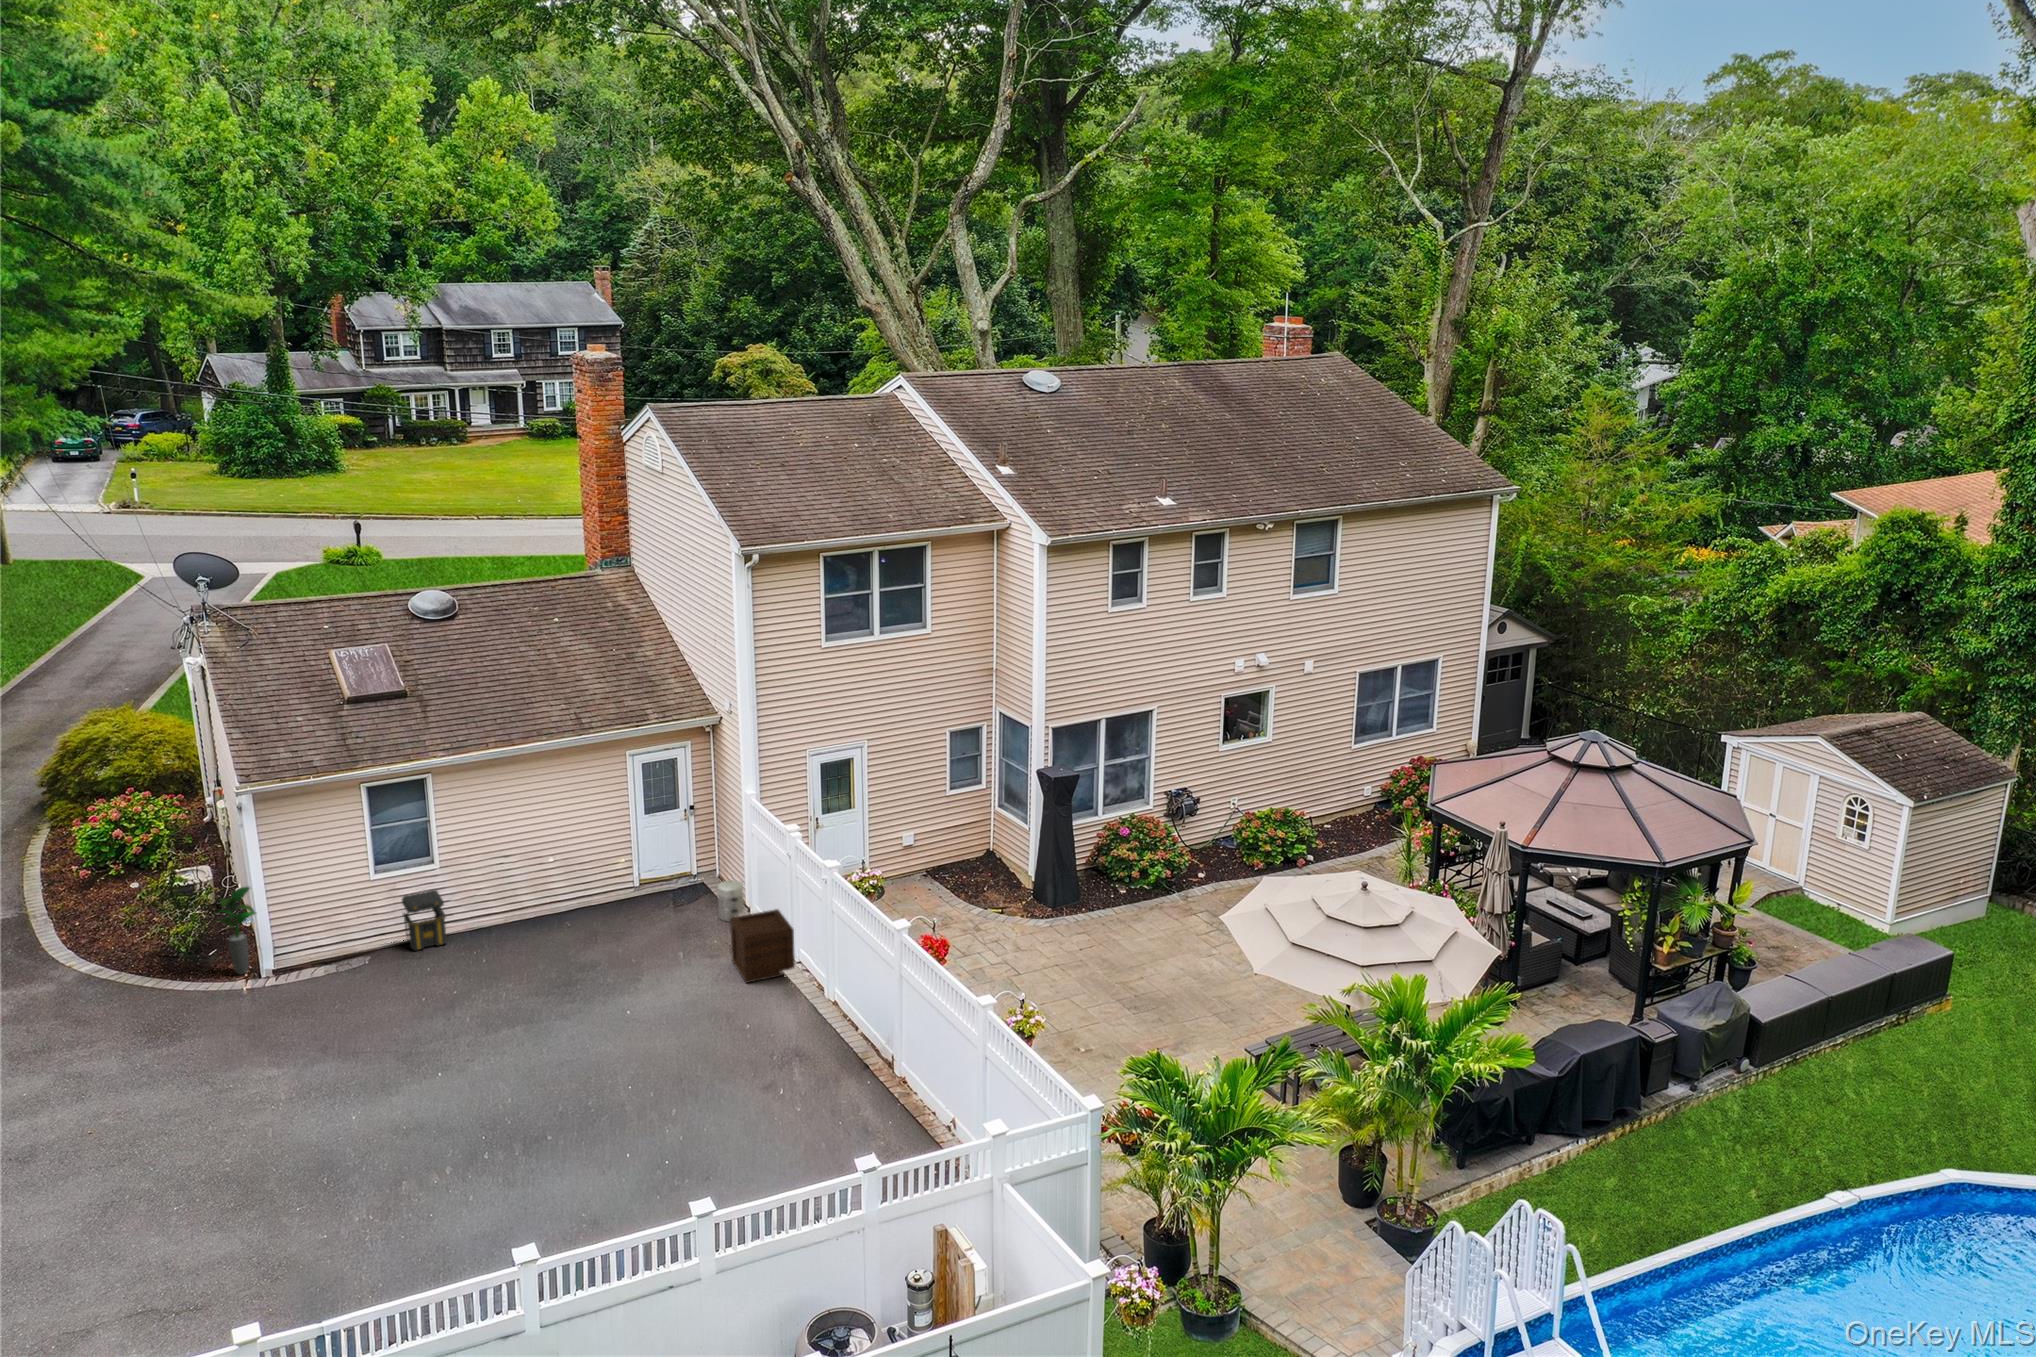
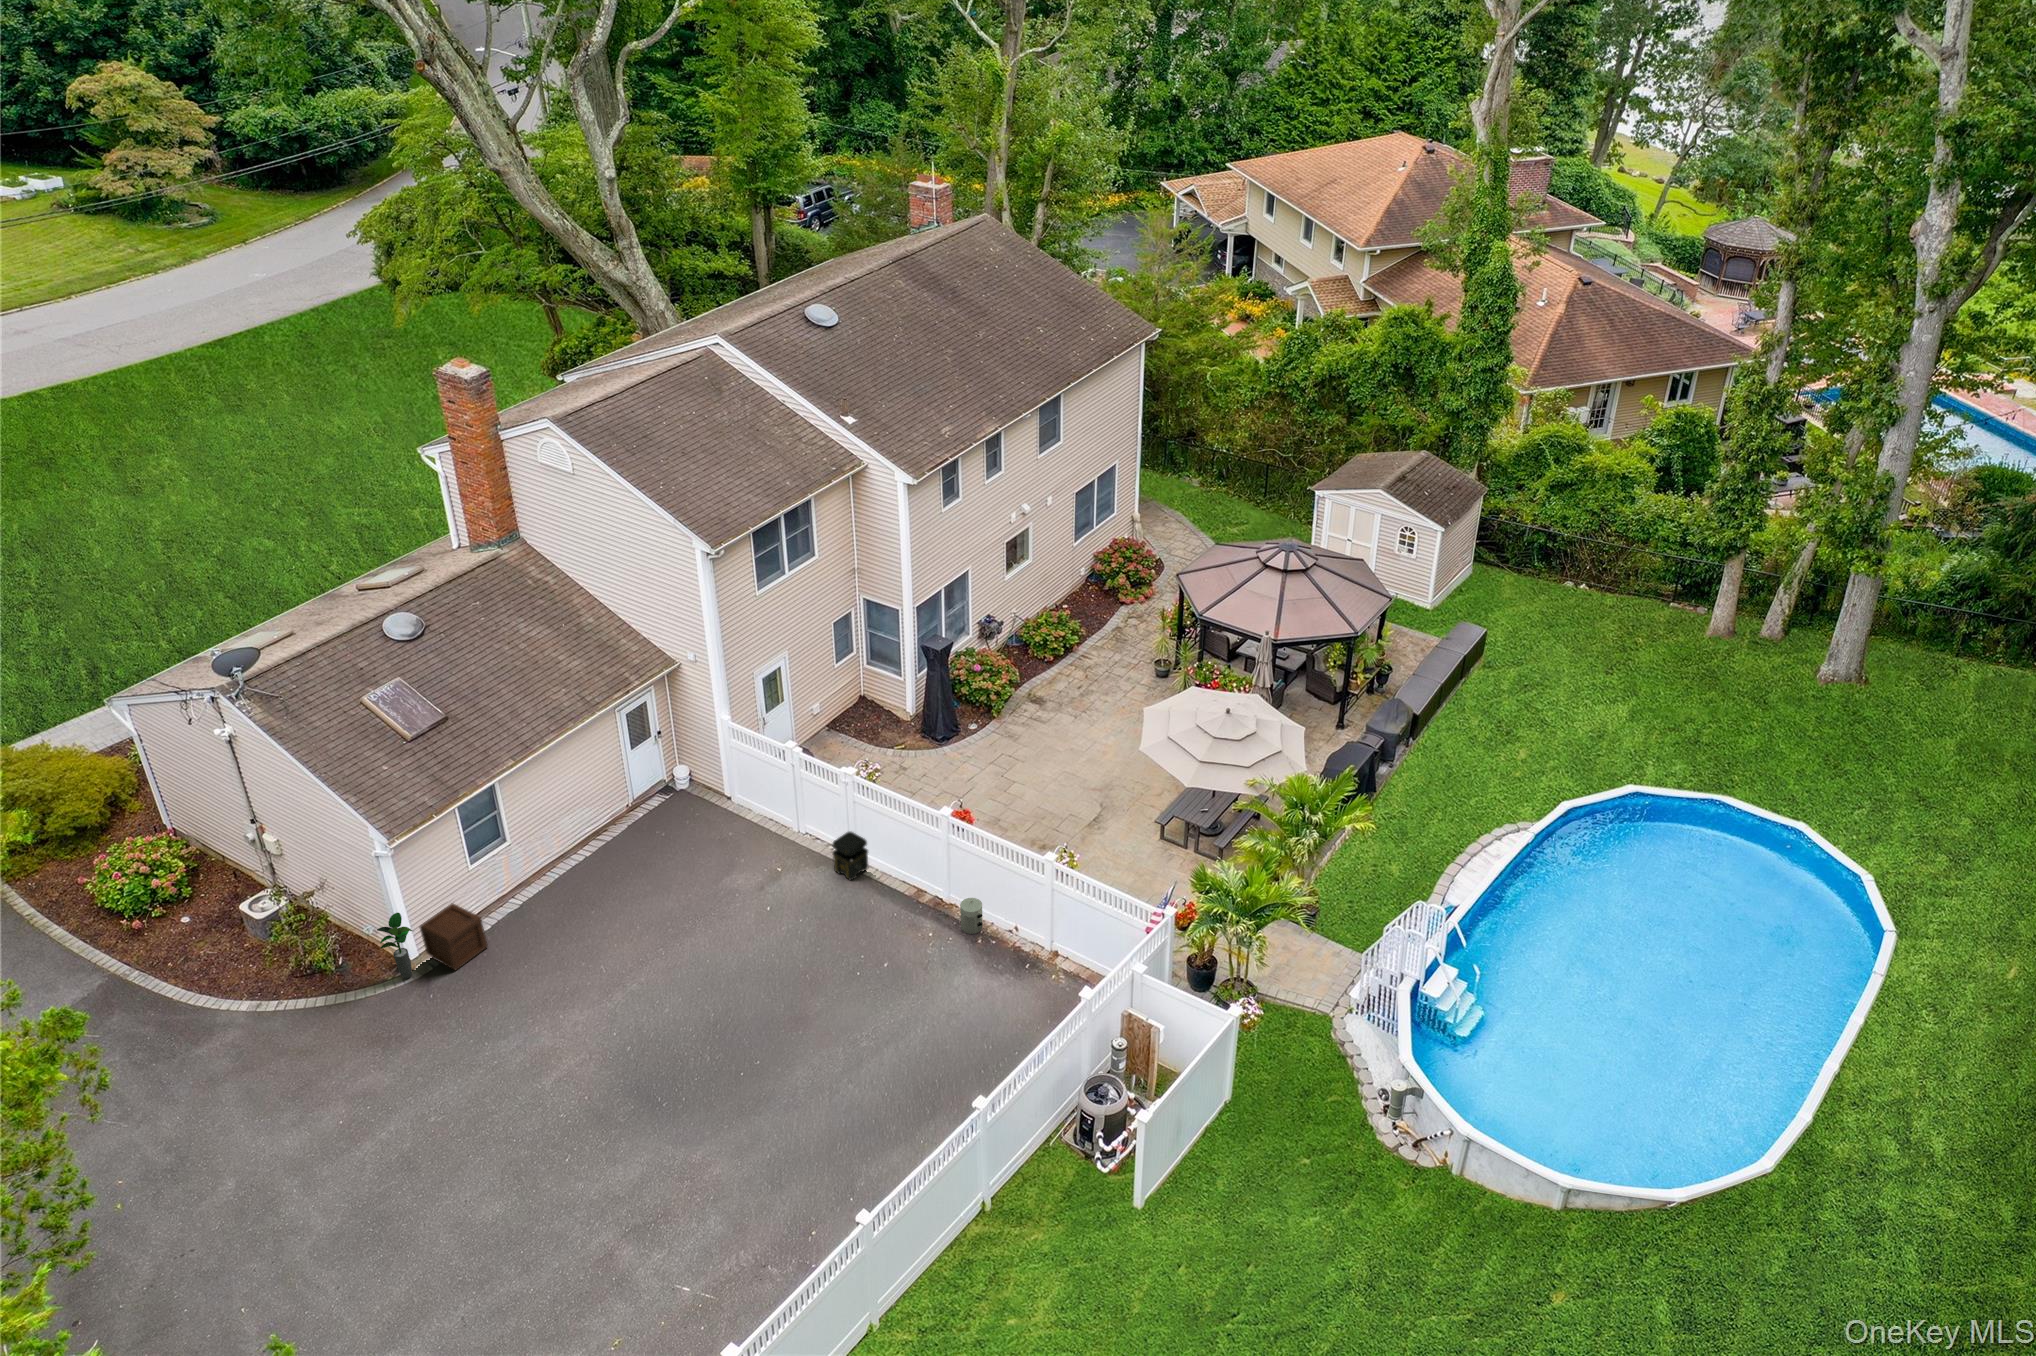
waste bin: present [717,880,744,922] -> present [960,898,983,934]
toolbox: present [402,890,447,950] -> present [832,832,869,880]
wooden crate: present [730,909,795,983] -> present [419,904,488,970]

